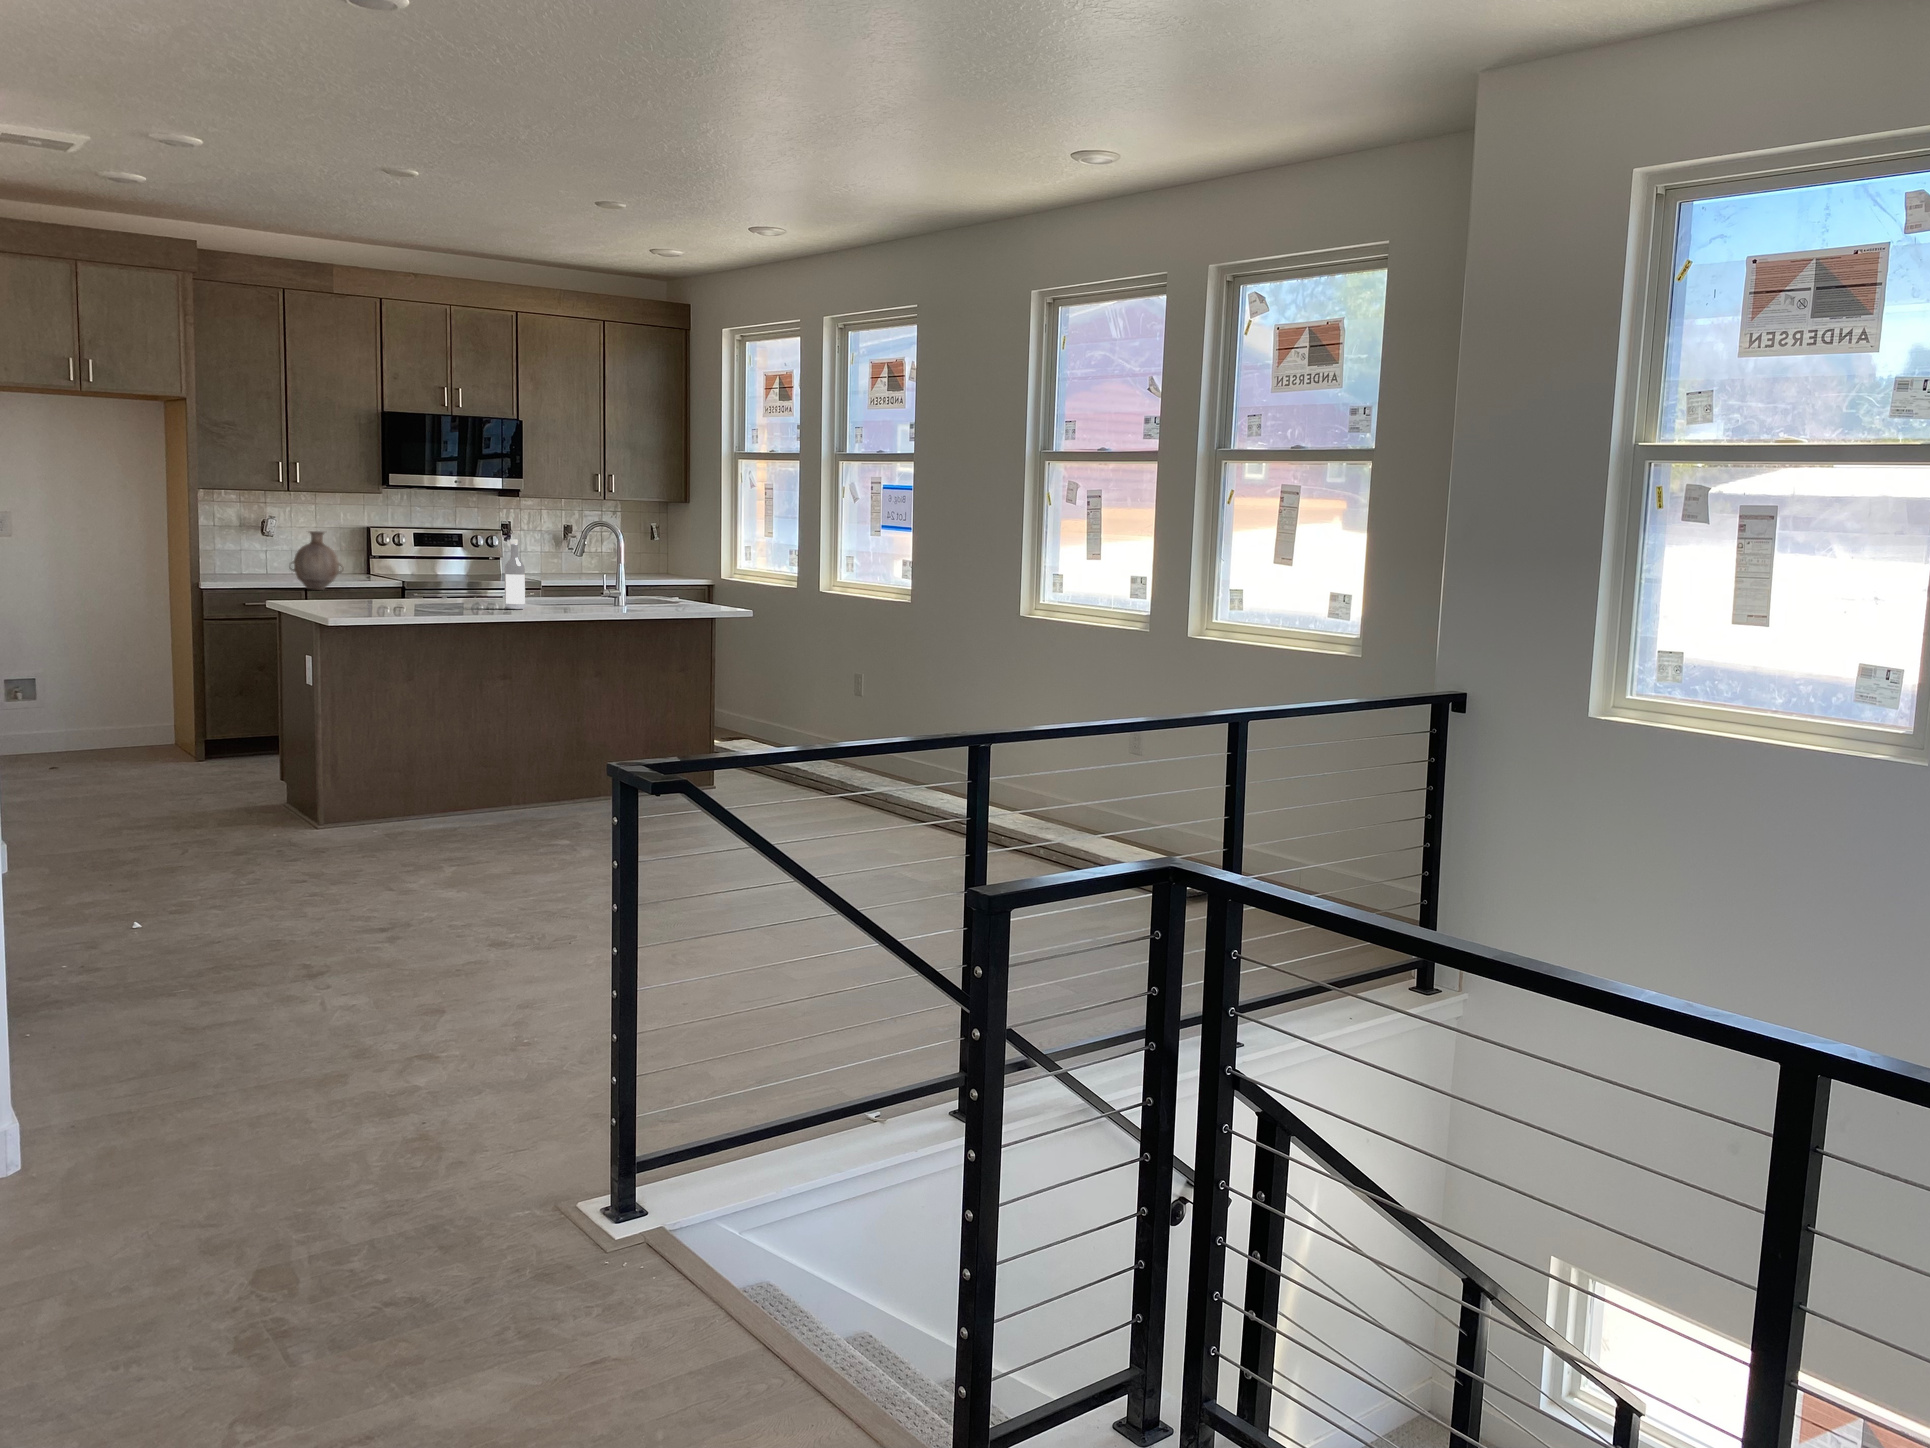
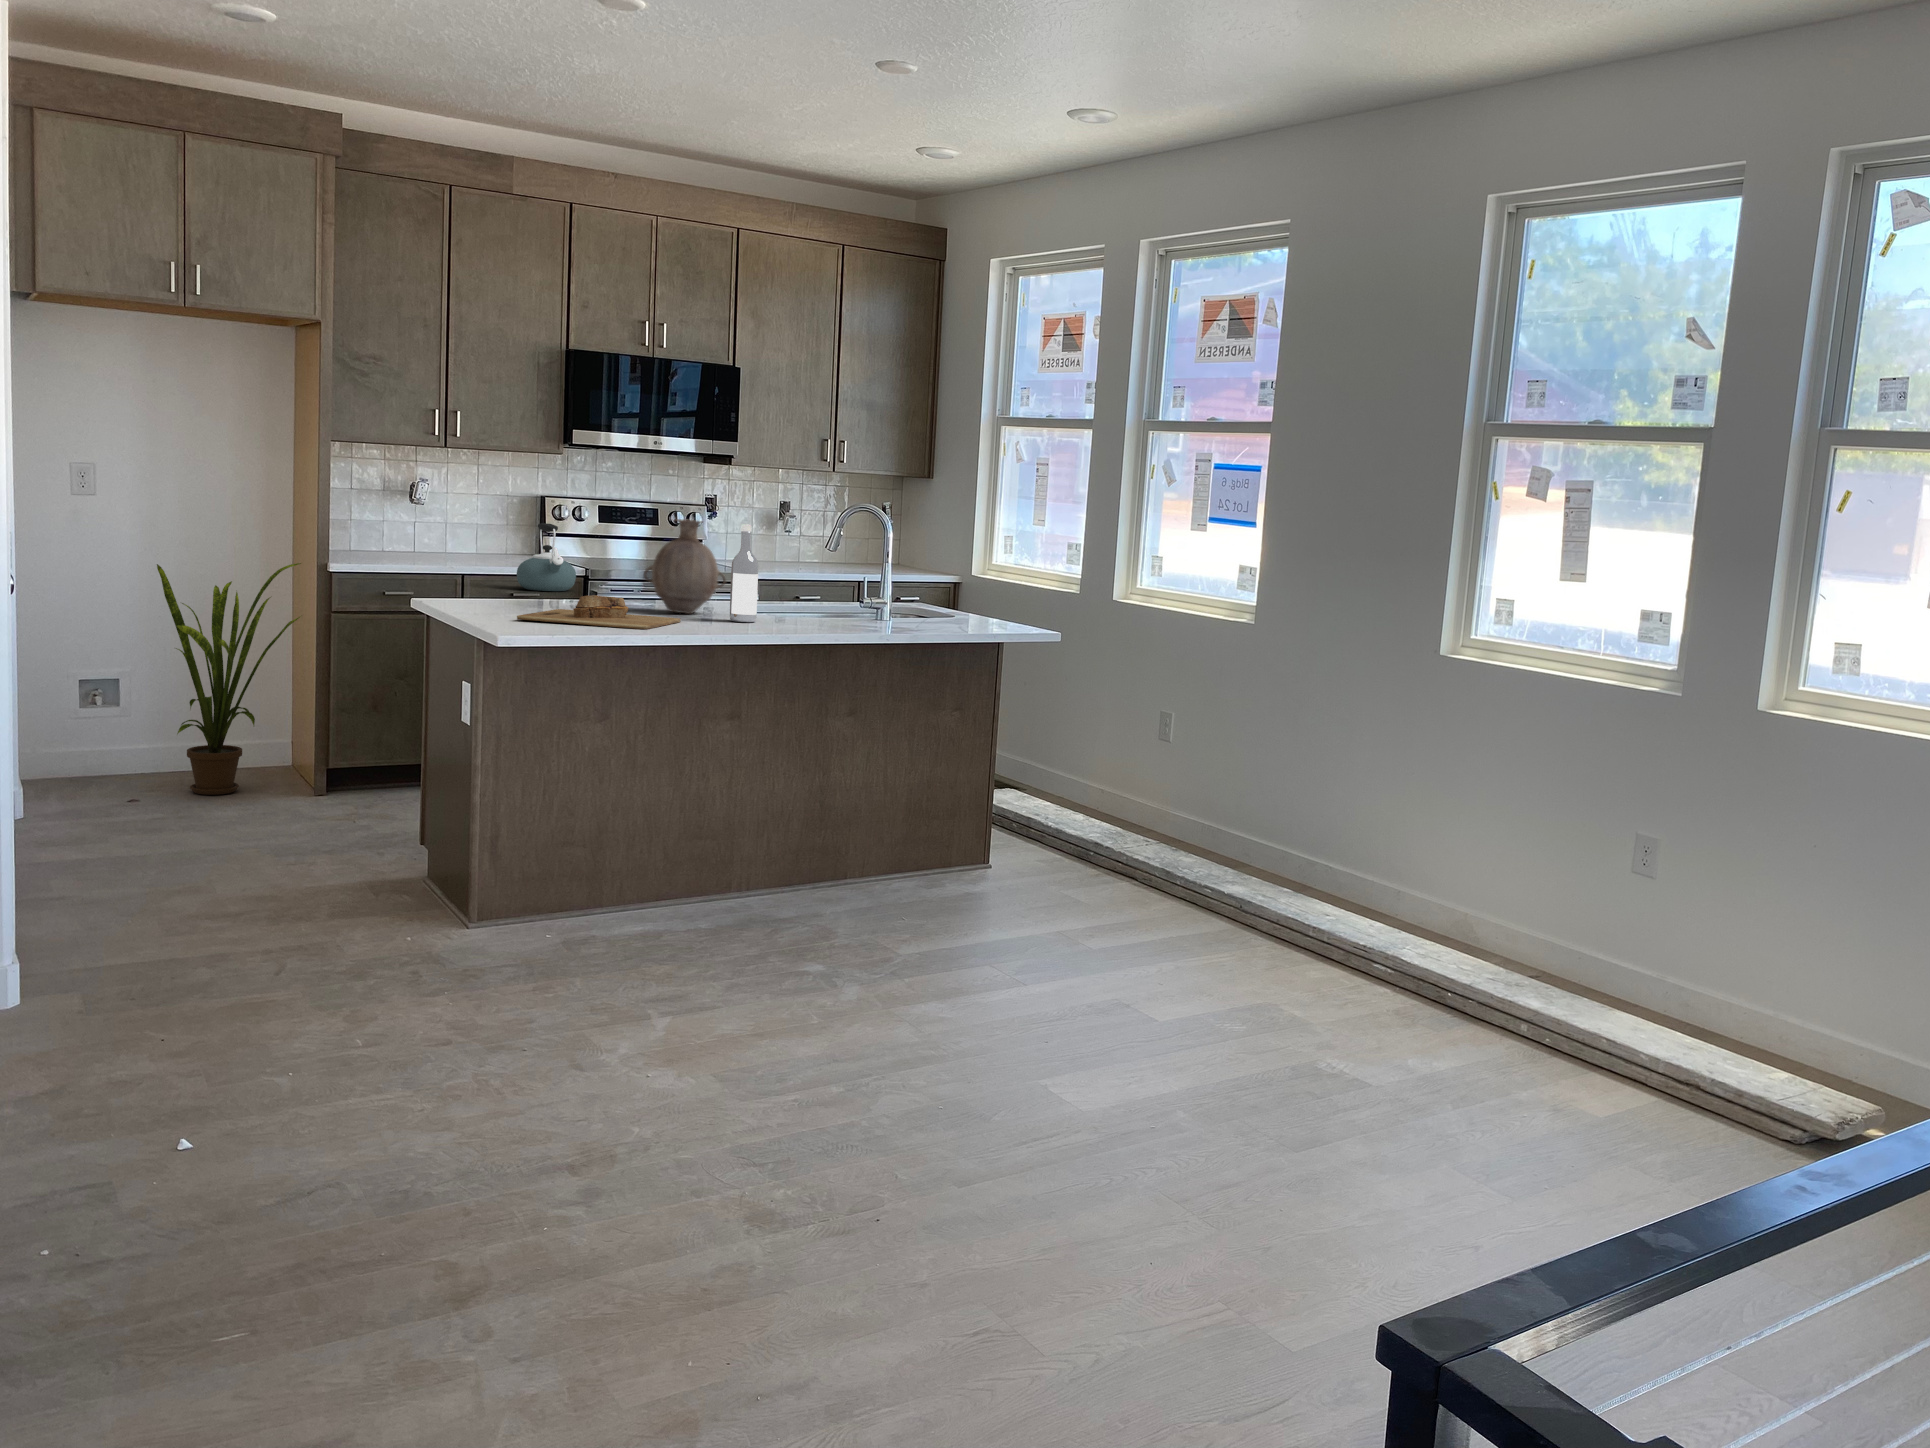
vase: present [290,531,344,590] -> present [644,519,726,614]
kettle: none [348,546,395,597] -> present [517,523,576,591]
house plant: none [60,583,180,765] -> present [157,563,301,795]
cutting board: none [344,593,467,615] -> present [517,595,680,629]

